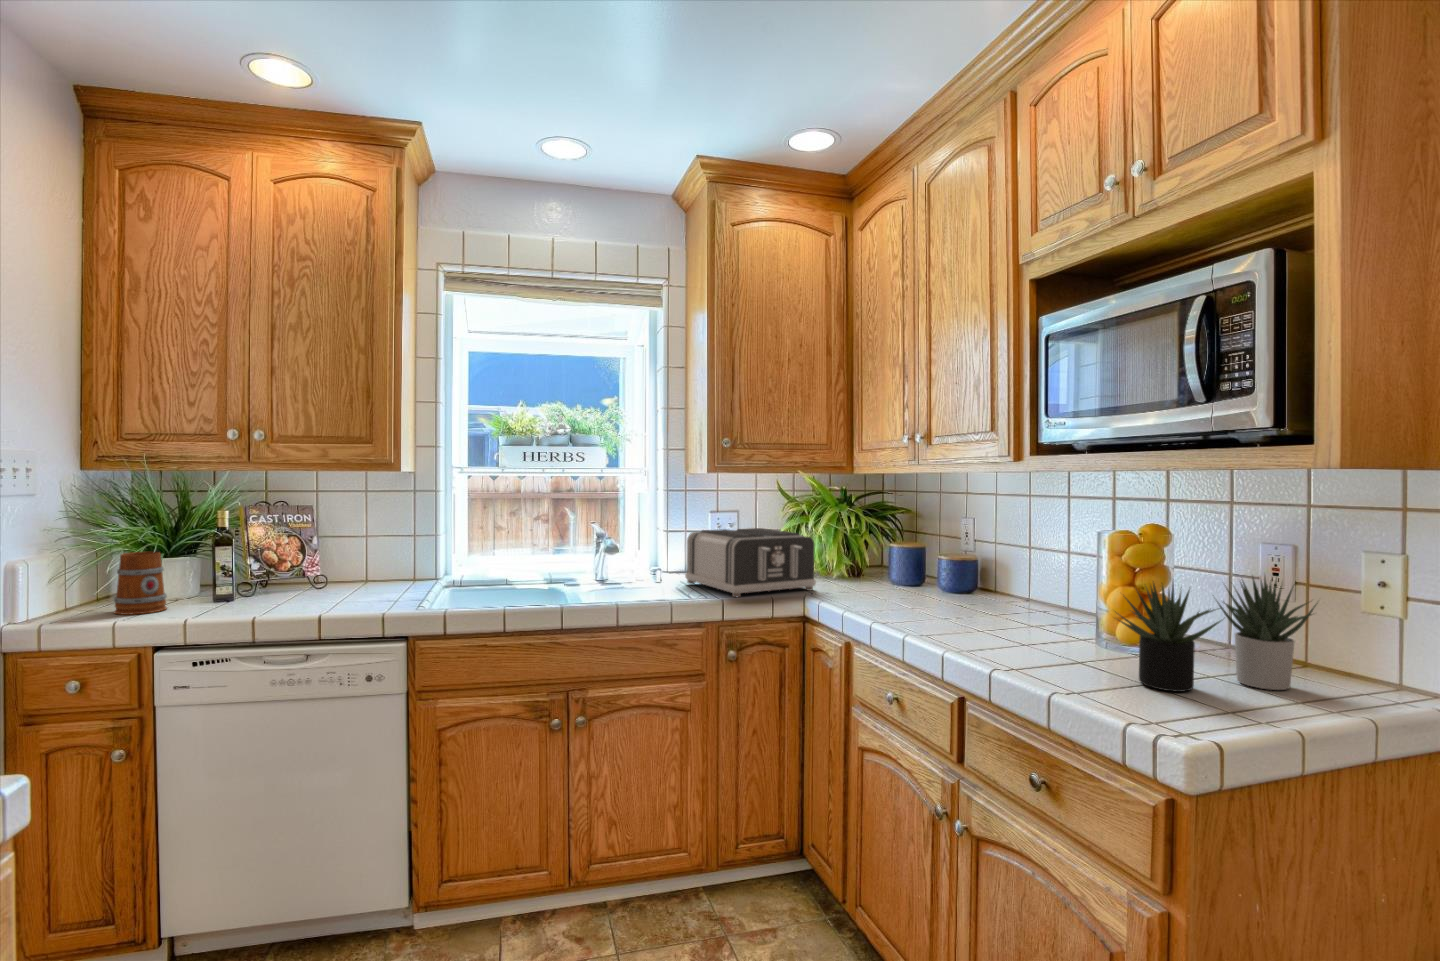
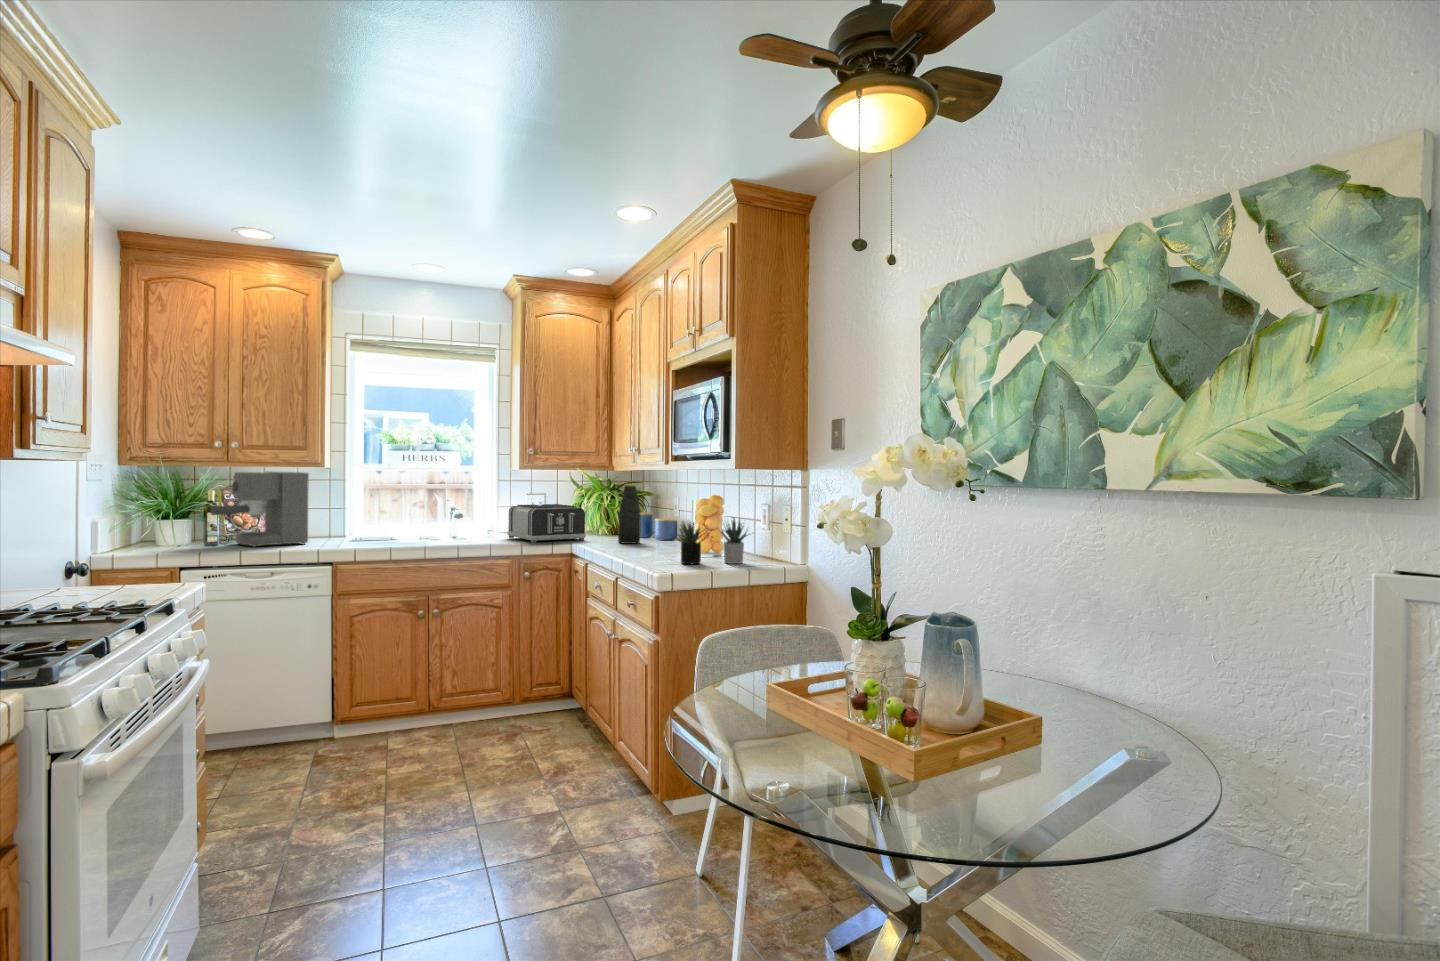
coffee maker: none [216,479,376,606] -> present [210,472,309,547]
bottle: none [882,496,921,602] -> present [618,484,641,544]
mug: present [114,552,167,615] -> none [147,515,179,550]

